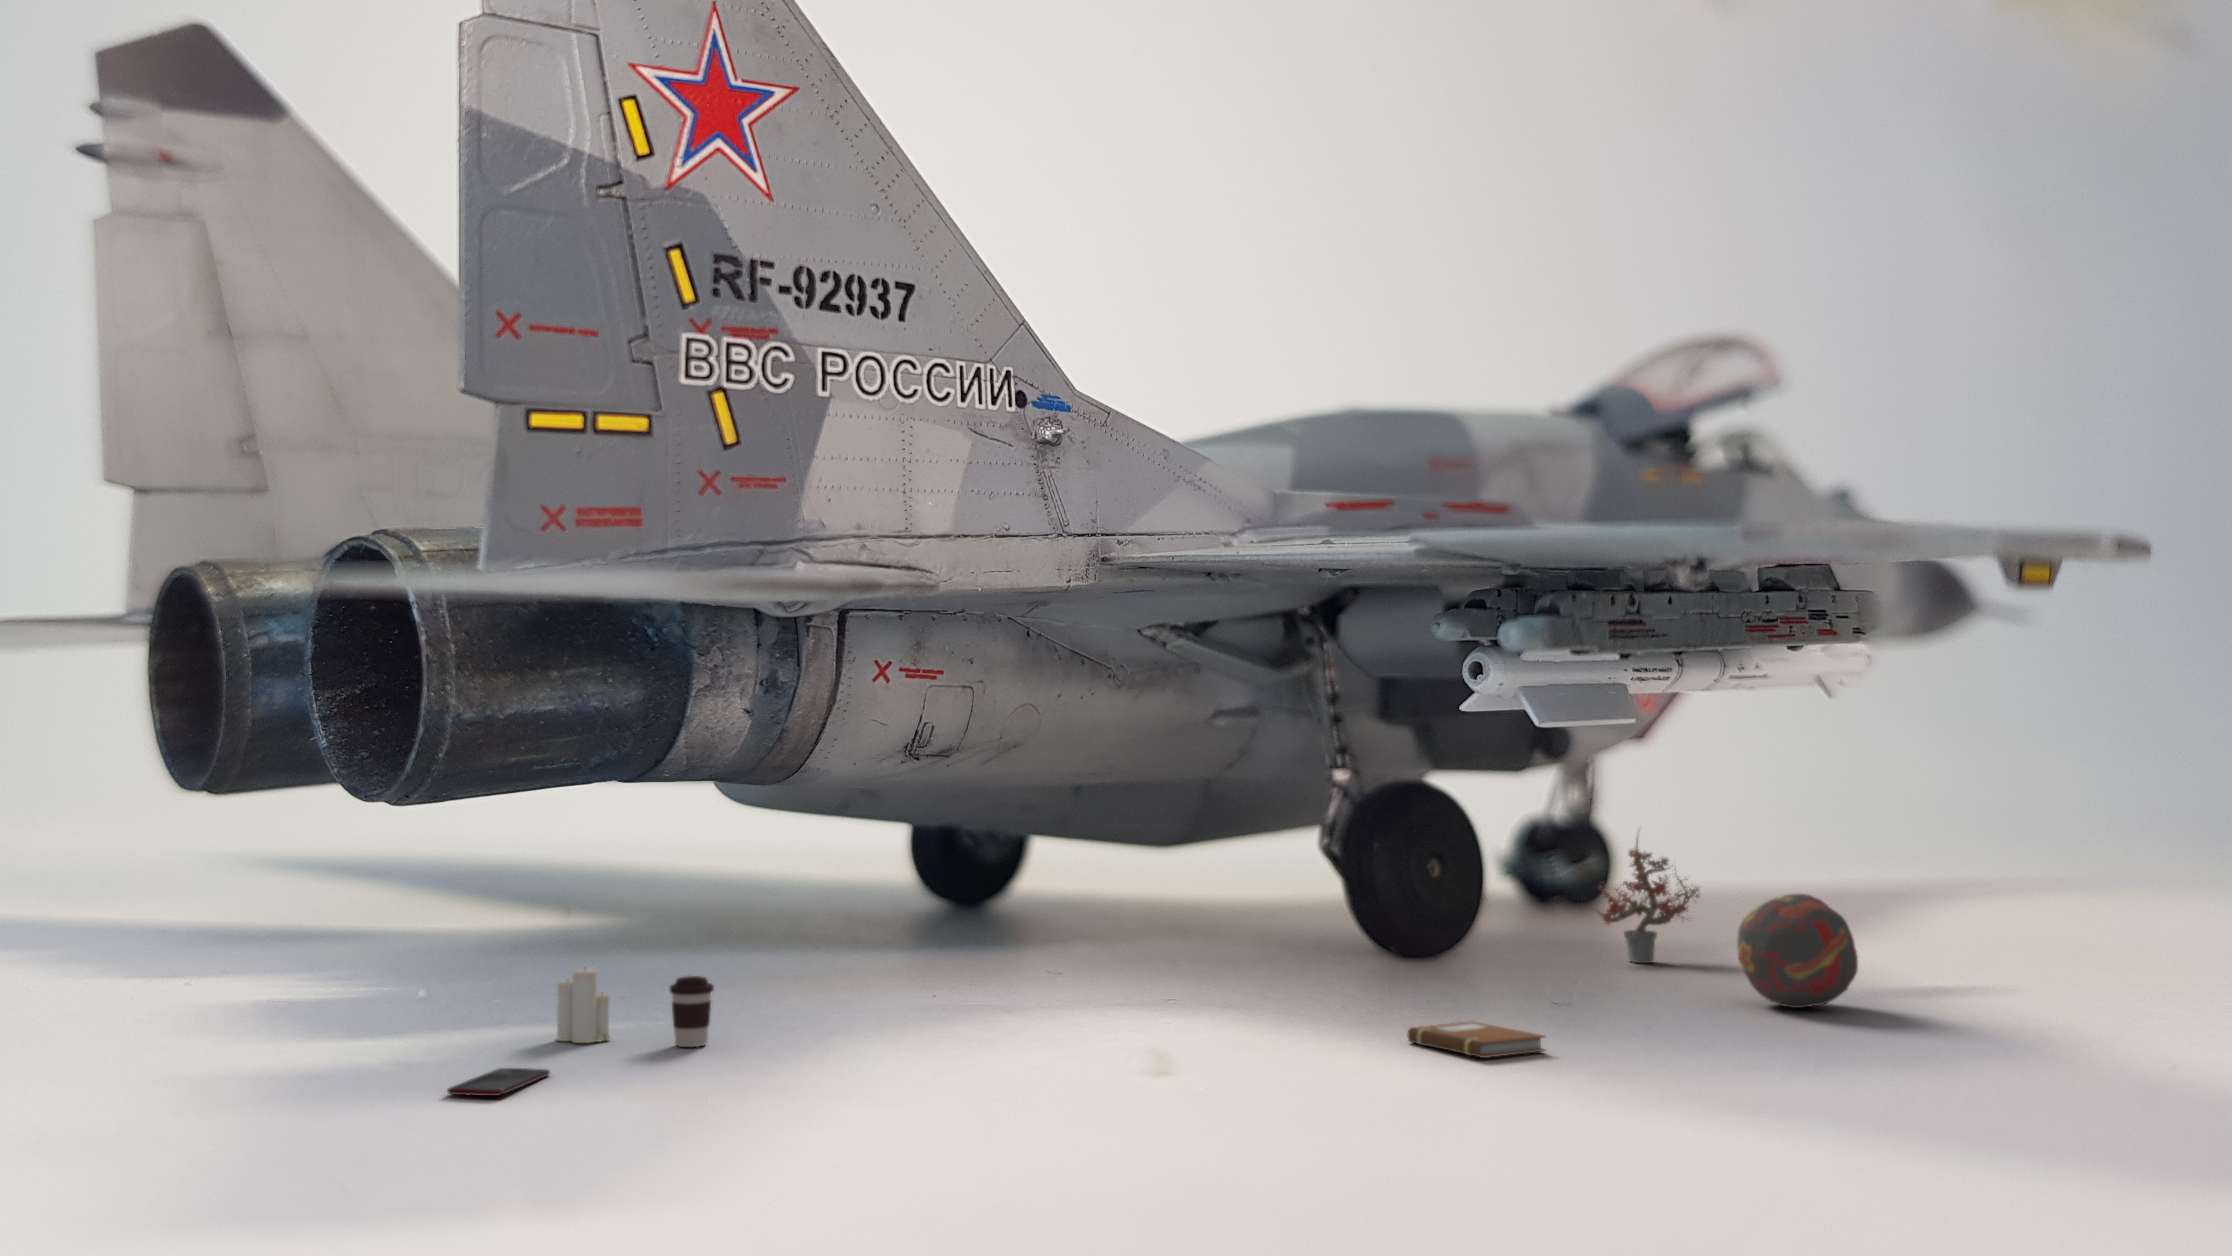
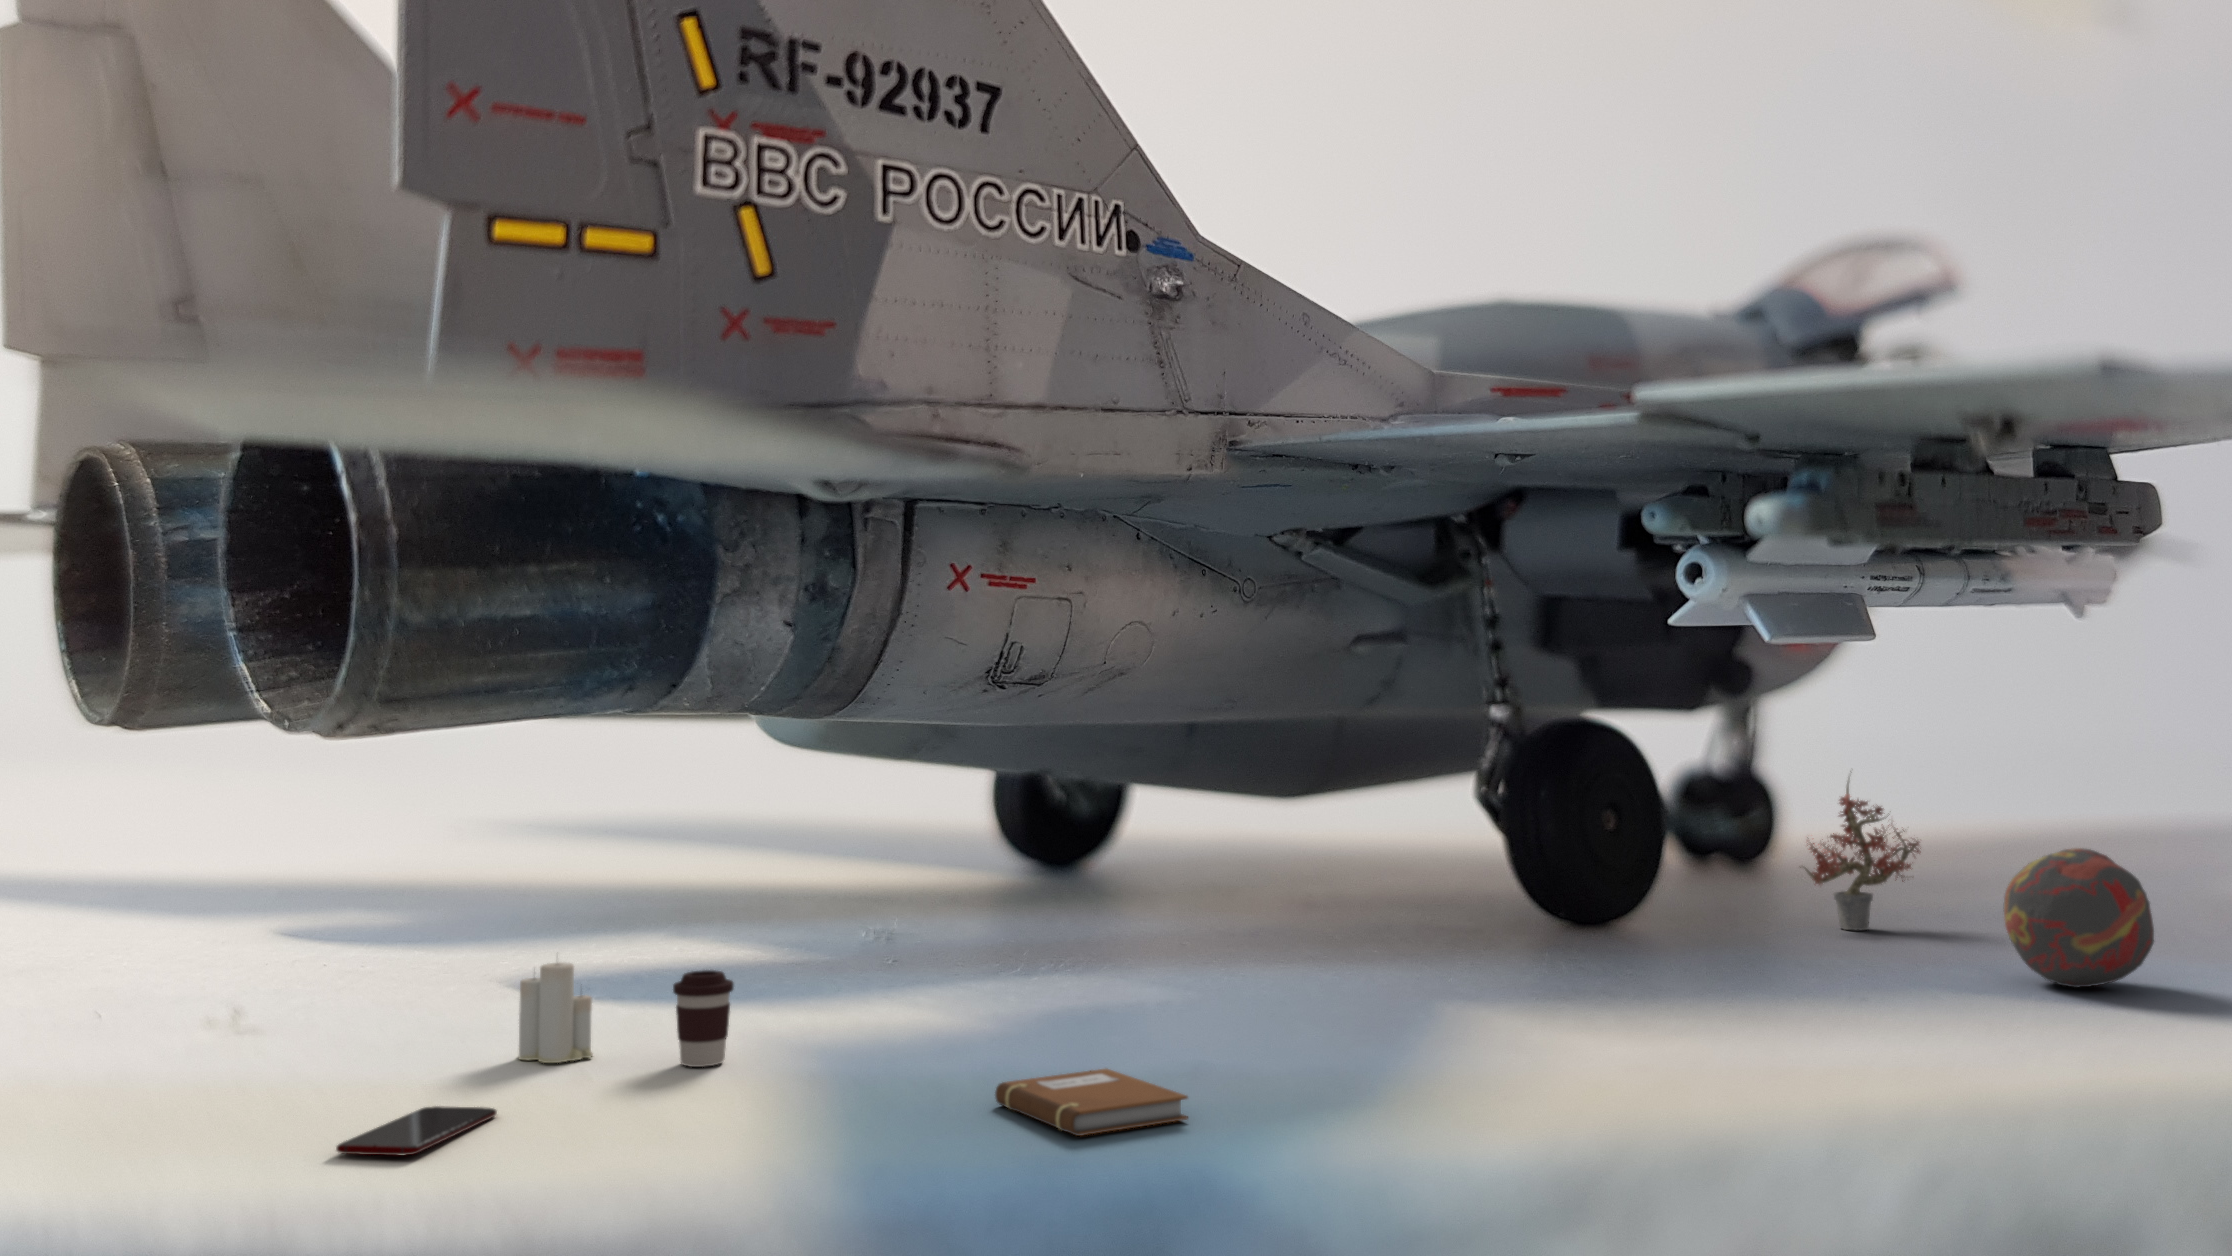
notebook: present [1407,1021,1545,1058] -> present [995,1069,1188,1136]

